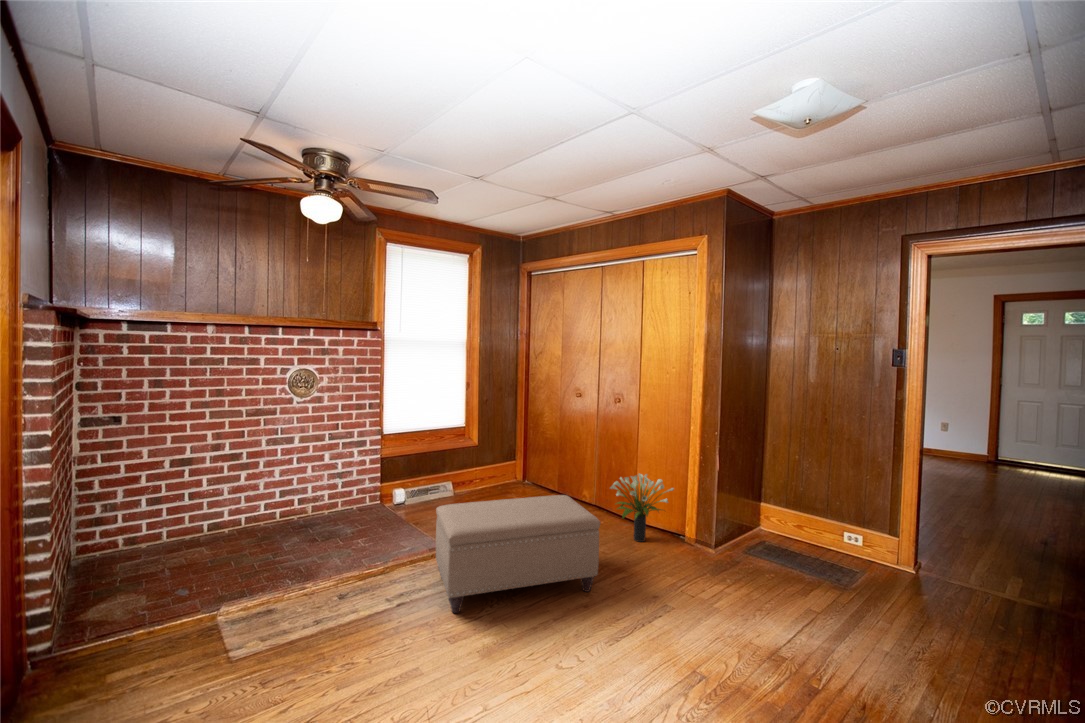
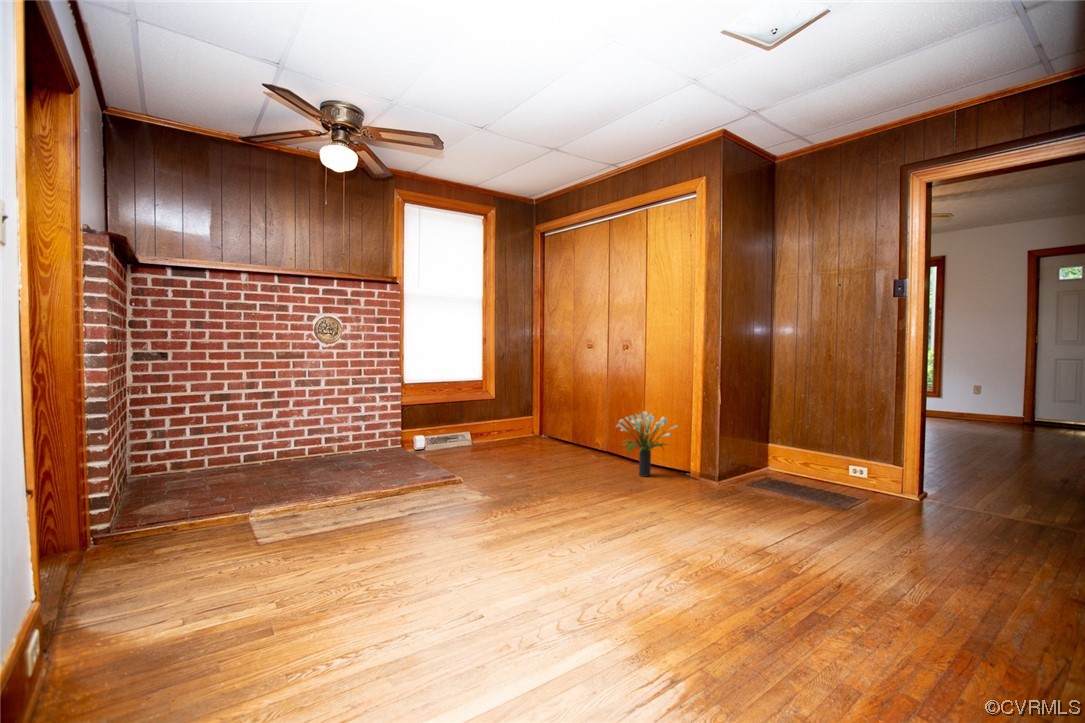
ottoman: present [436,495,600,613] -> none [447,426,599,520]

